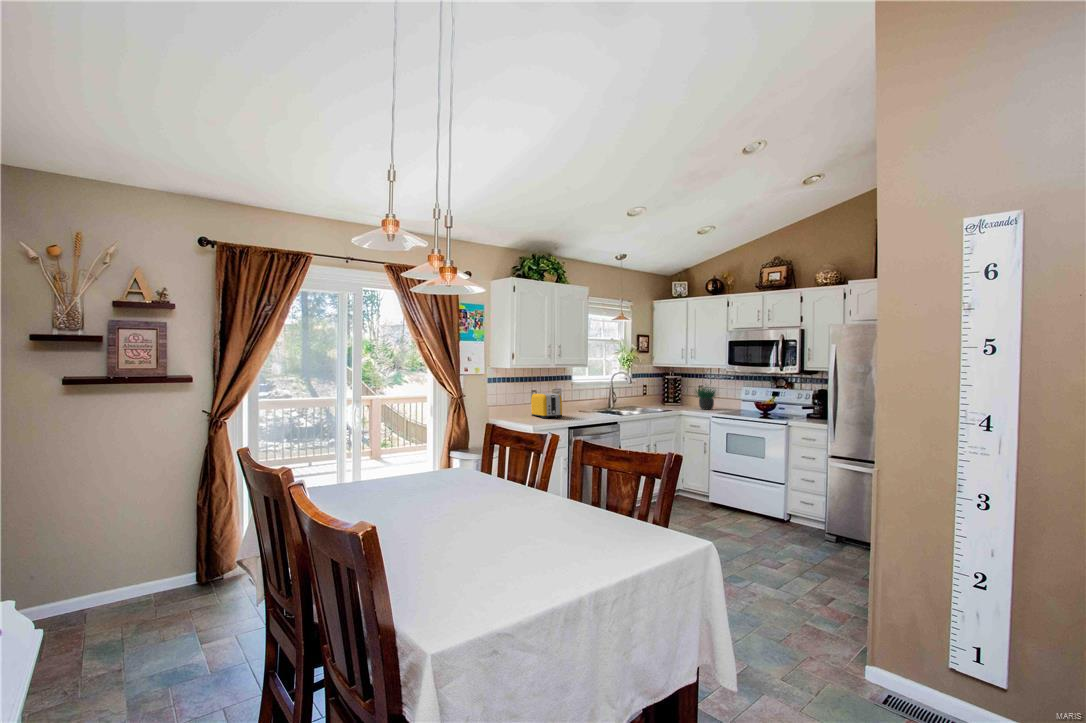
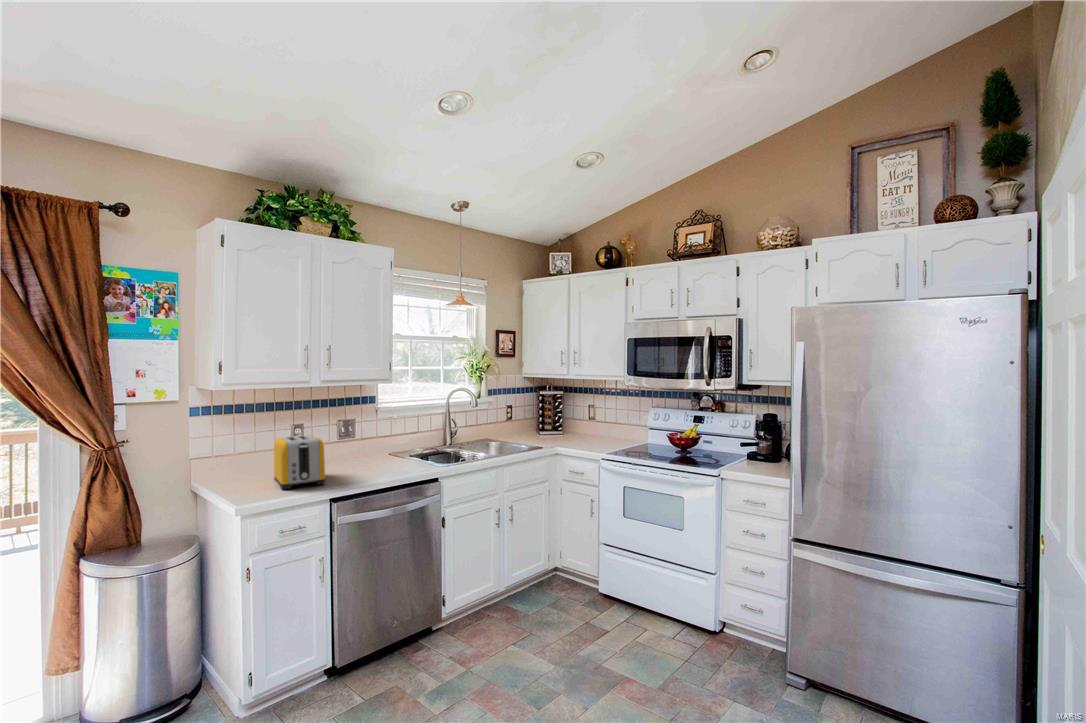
potted plant: present [695,384,716,410] -> none [570,393,620,443]

